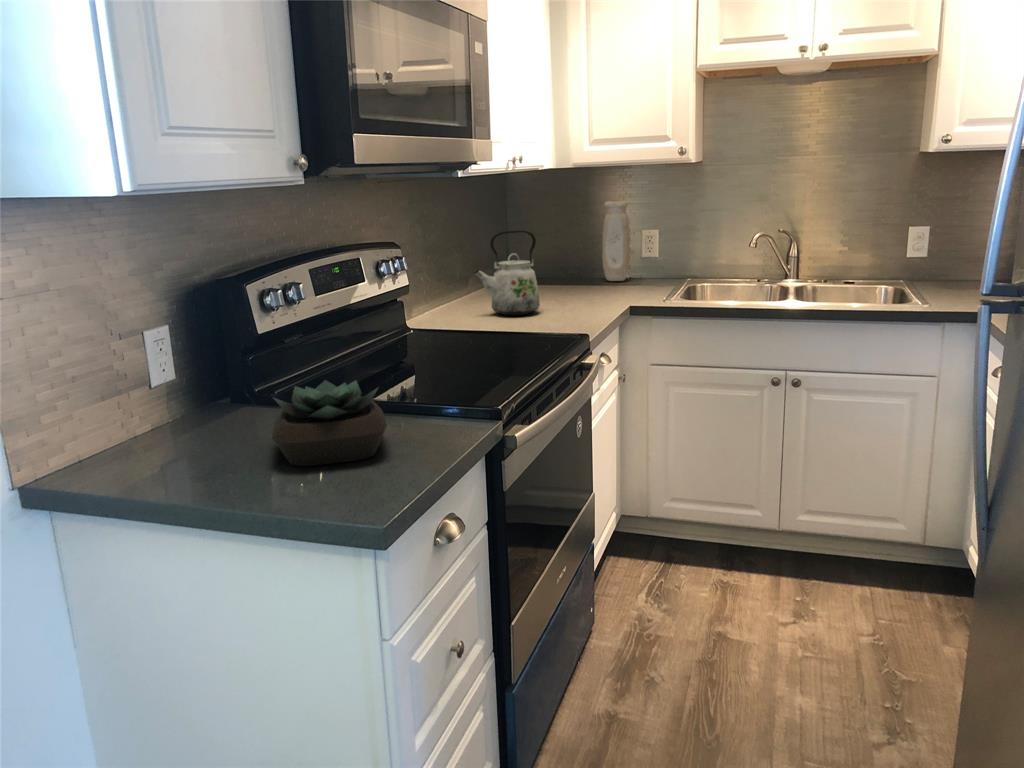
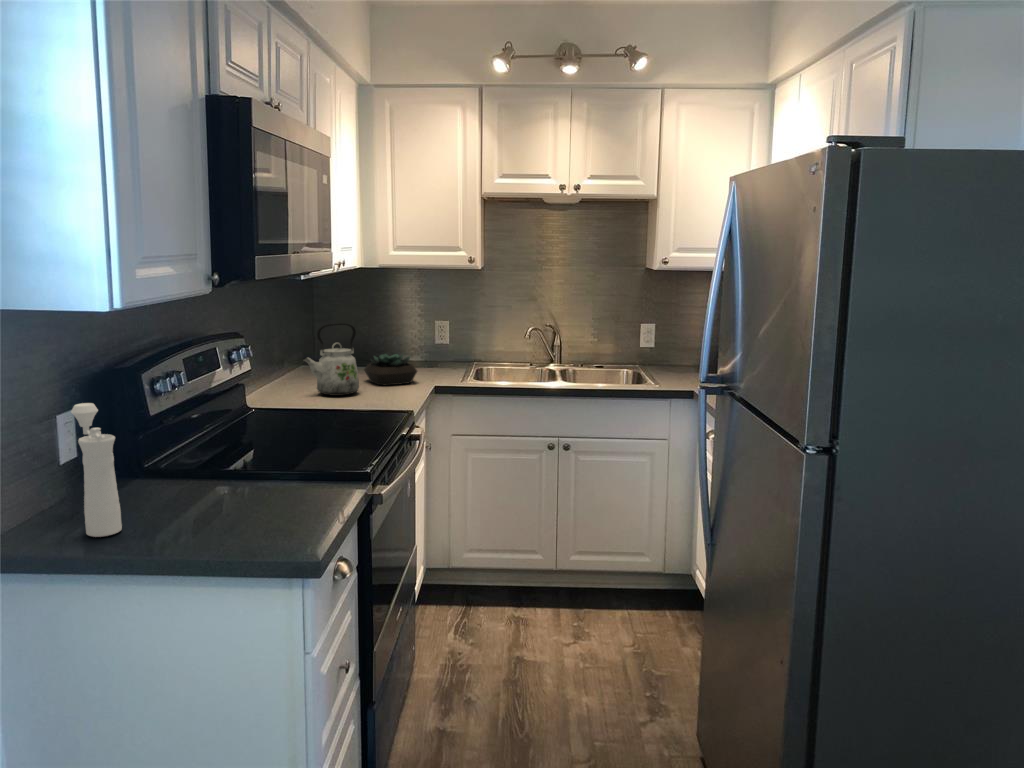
vase: present [602,201,630,281] -> none [402,297,425,365]
pepper mill: none [137,318,195,474] -> present [71,403,122,537]
succulent plant: present [272,380,387,466] -> present [364,354,417,385]

